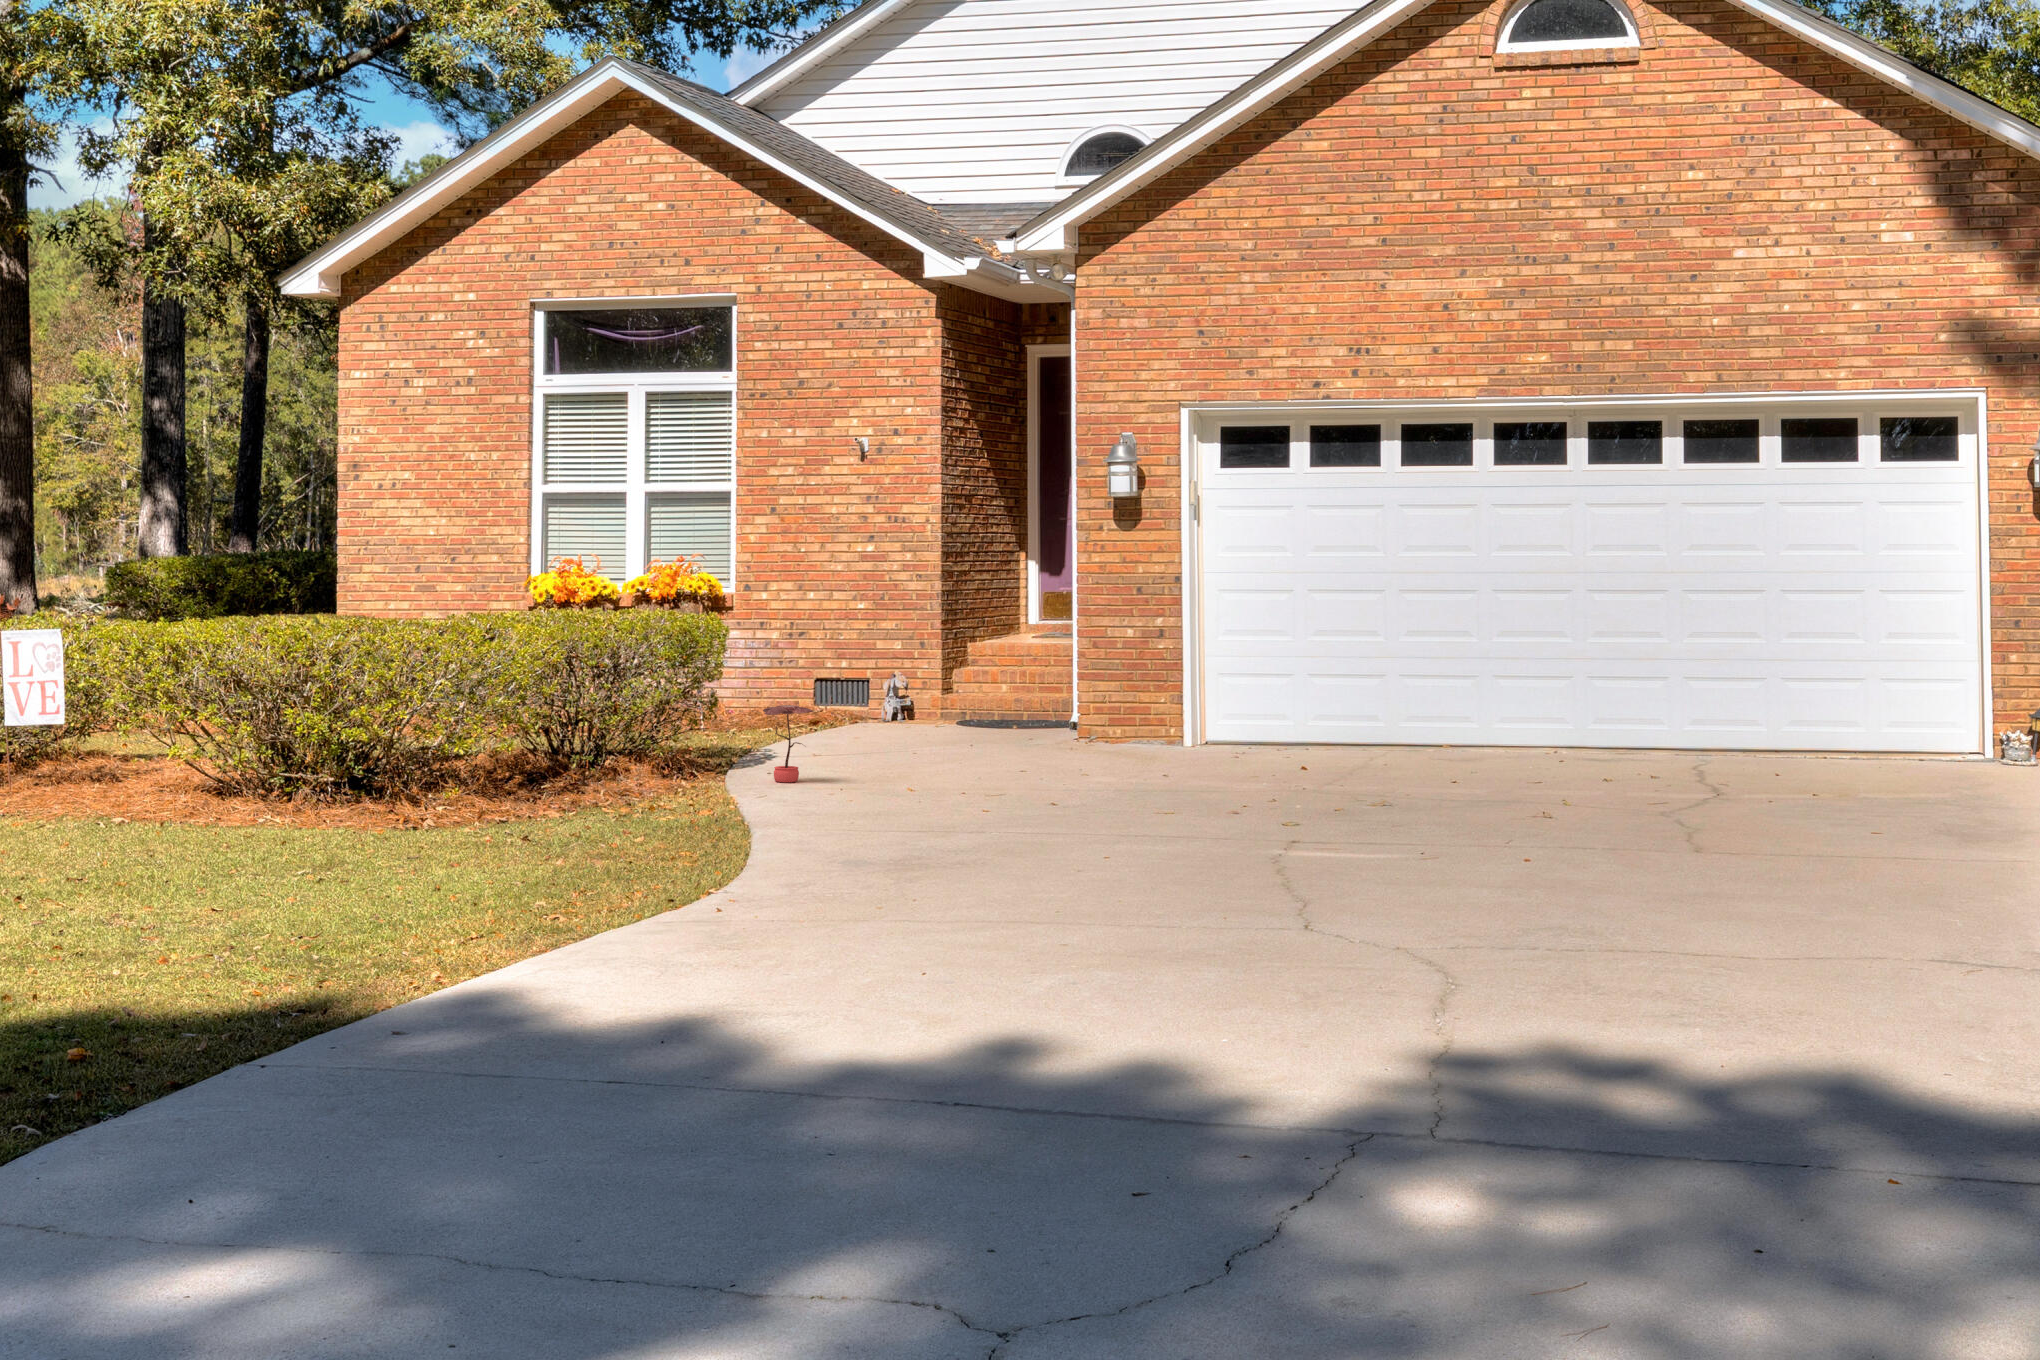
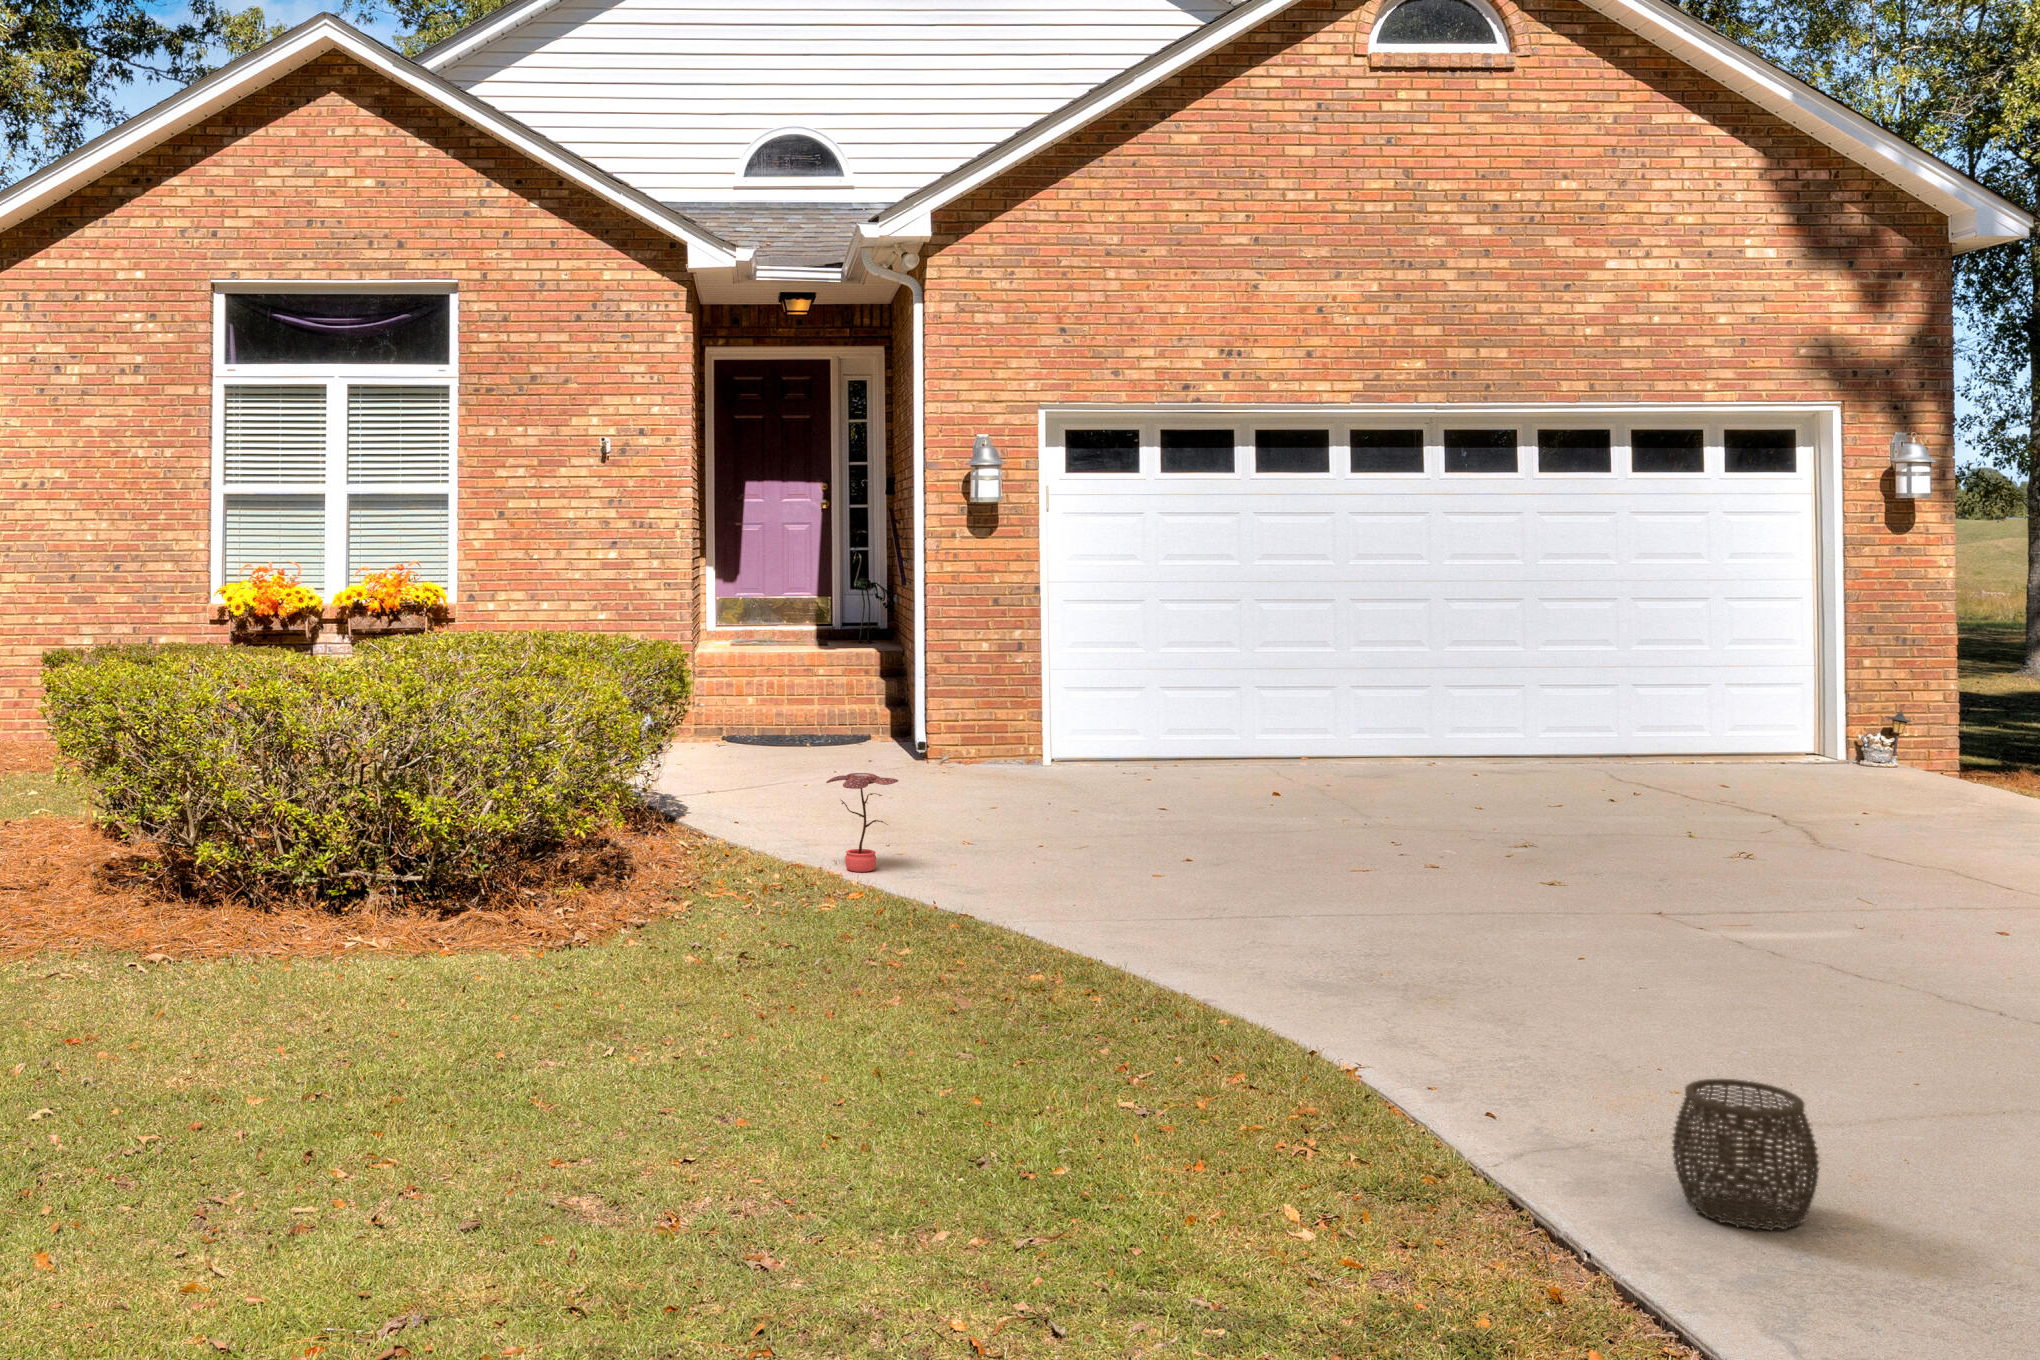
woven basket: none [721,827,804,905] -> present [1672,1079,1819,1230]

